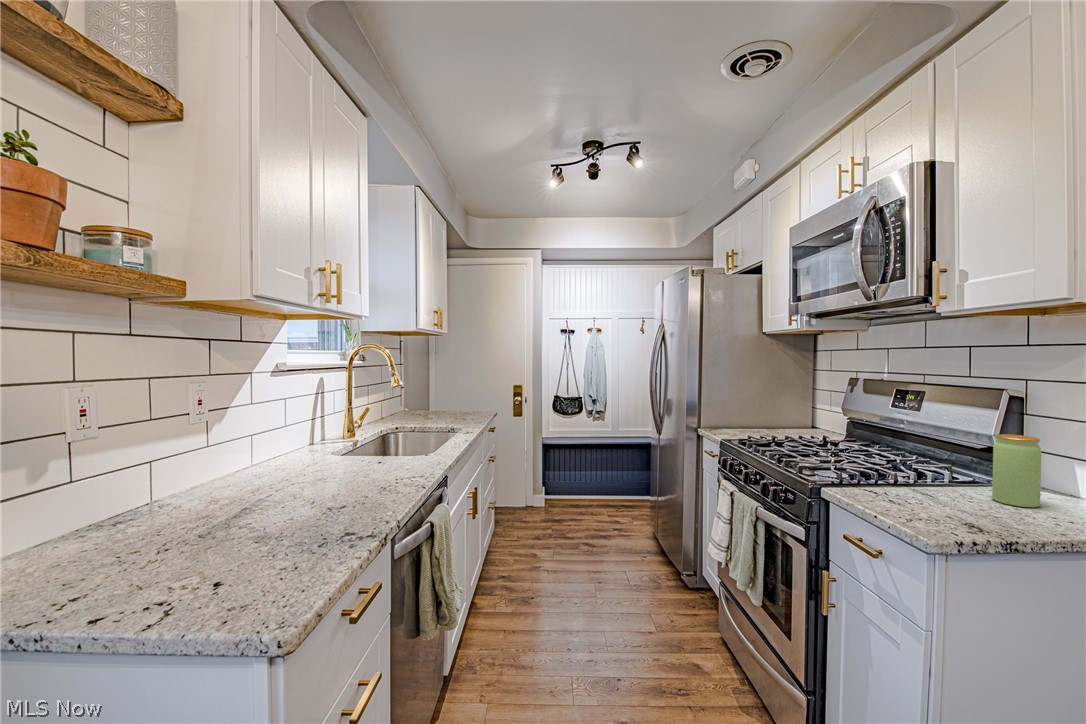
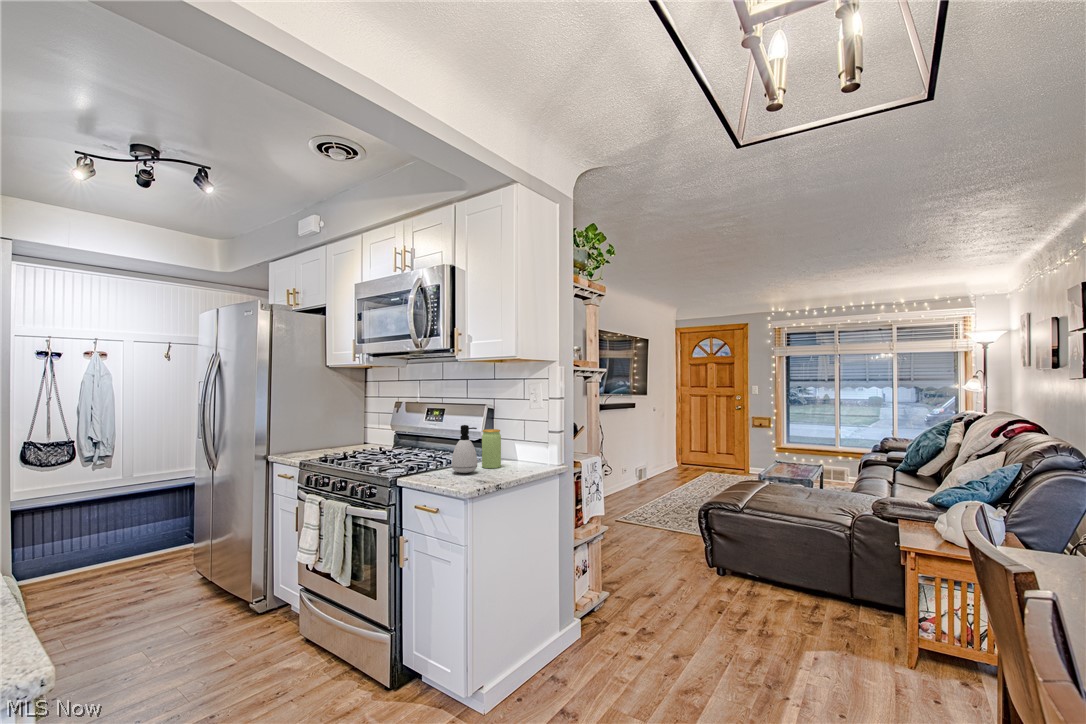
soap dispenser: none [921,422,977,504] -> present [452,425,477,473]

